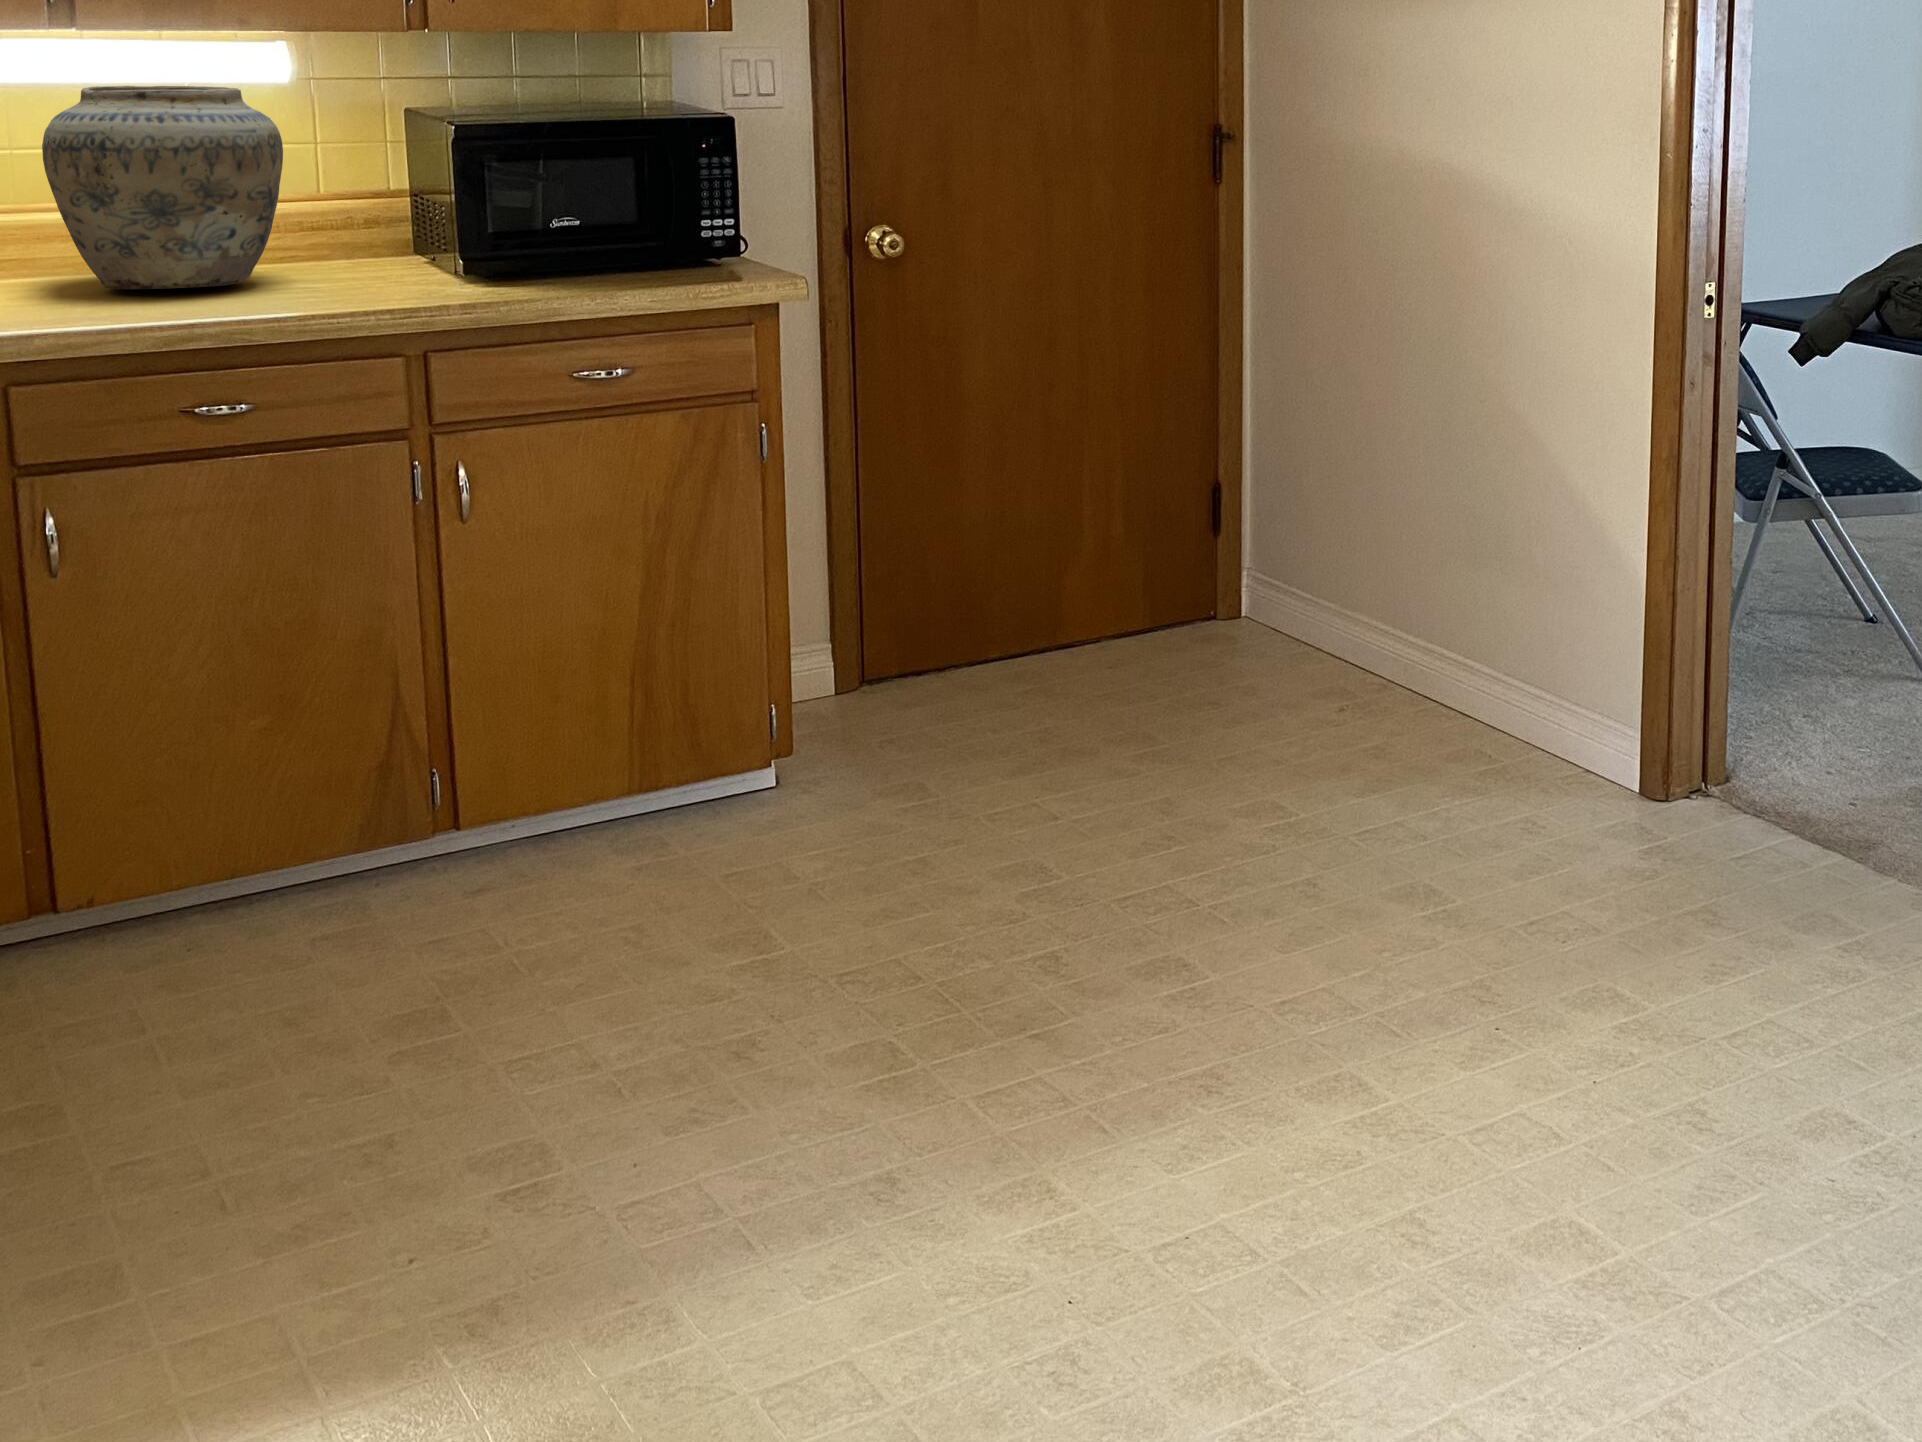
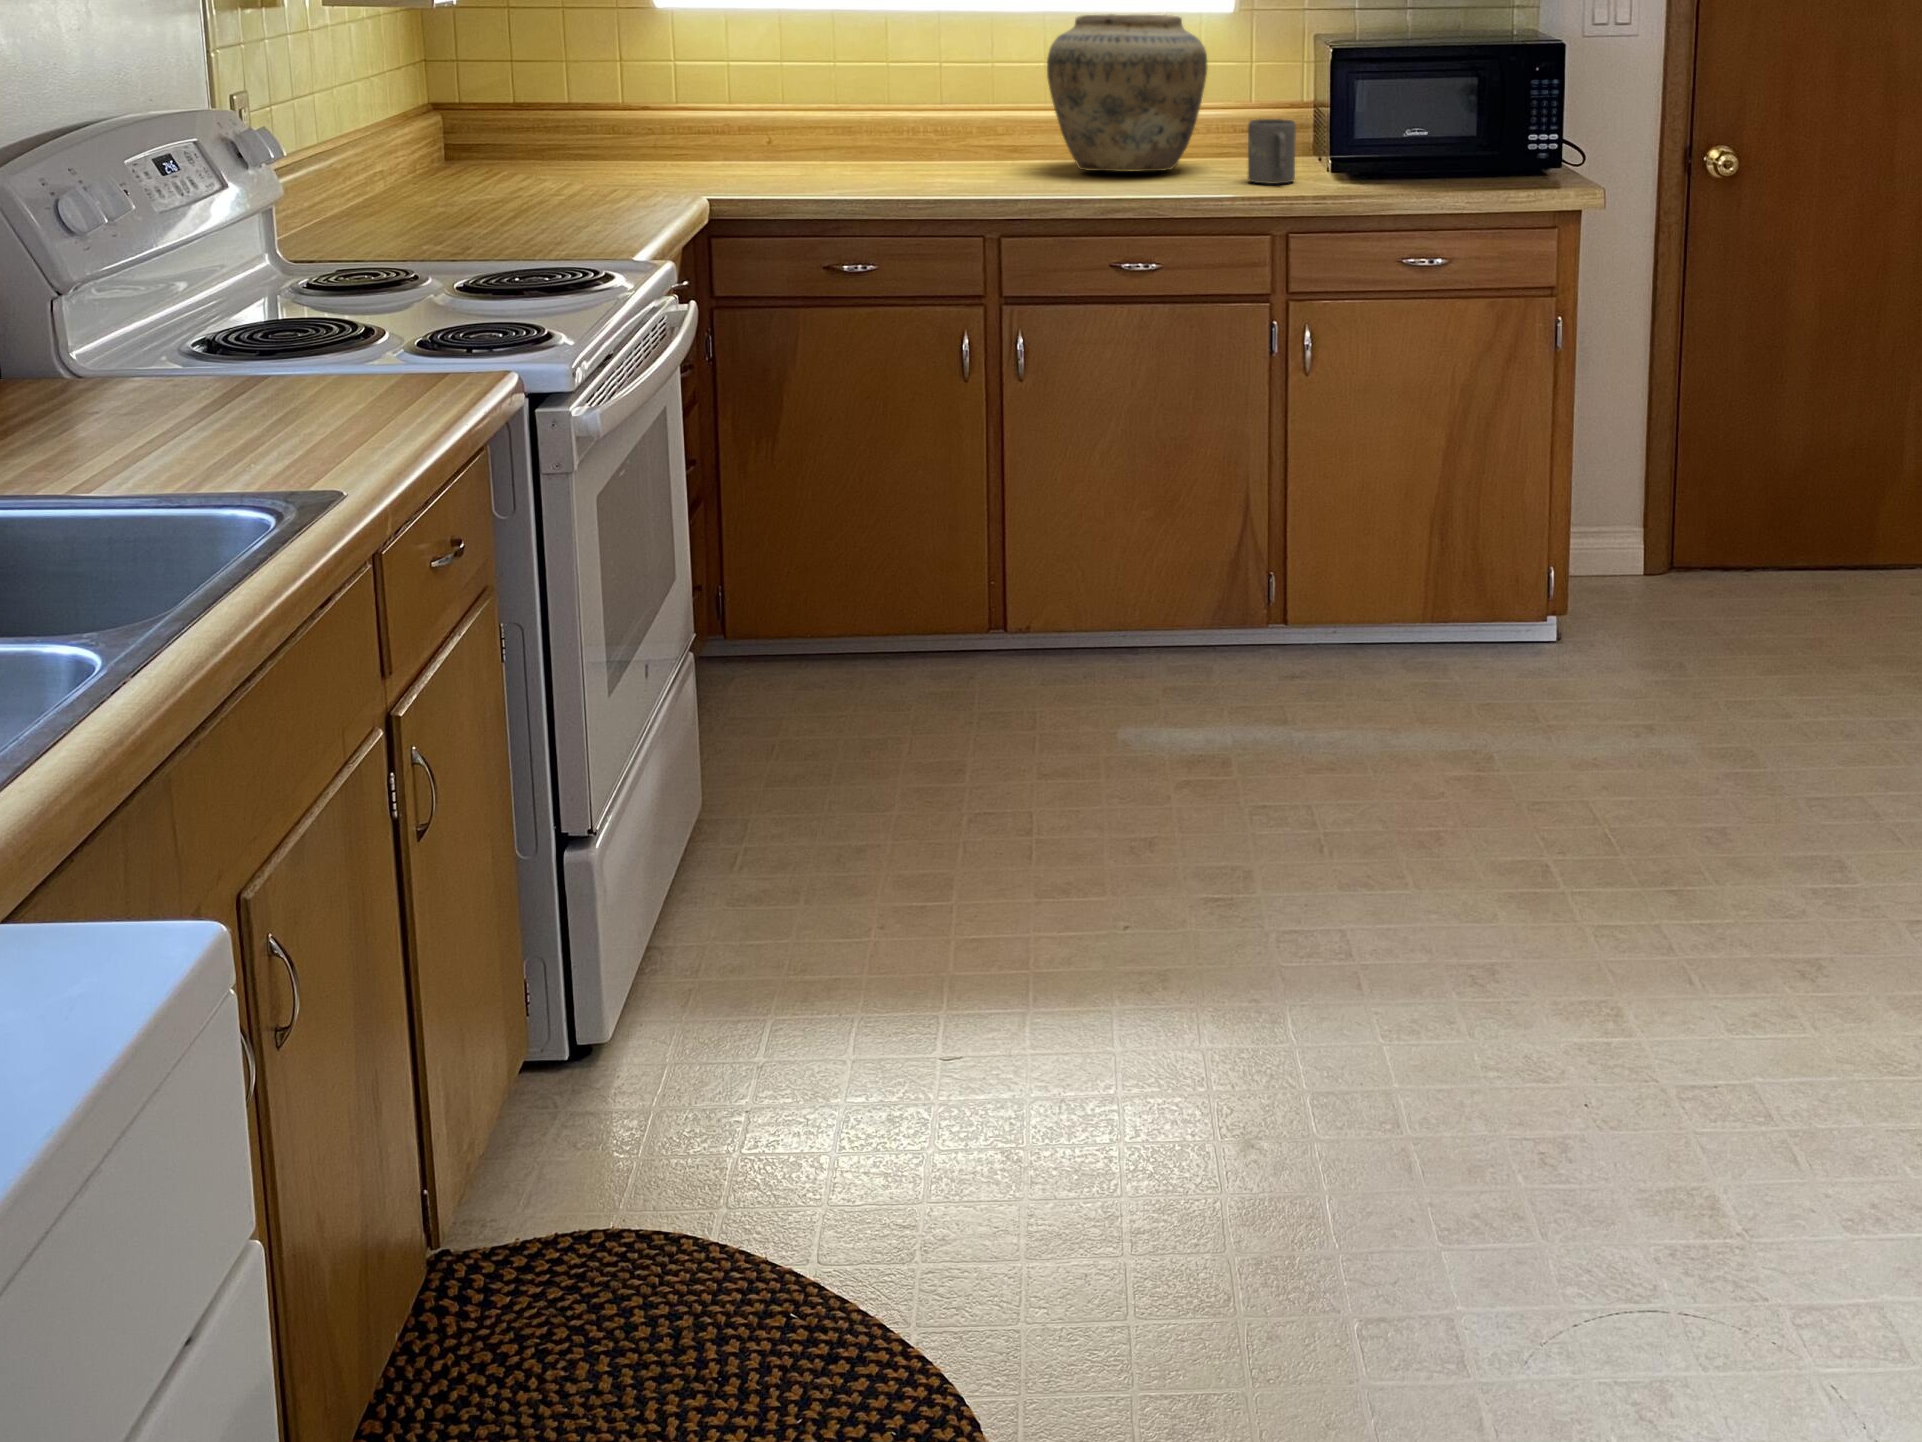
mug: none [360,214,428,293] -> present [1248,119,1296,184]

